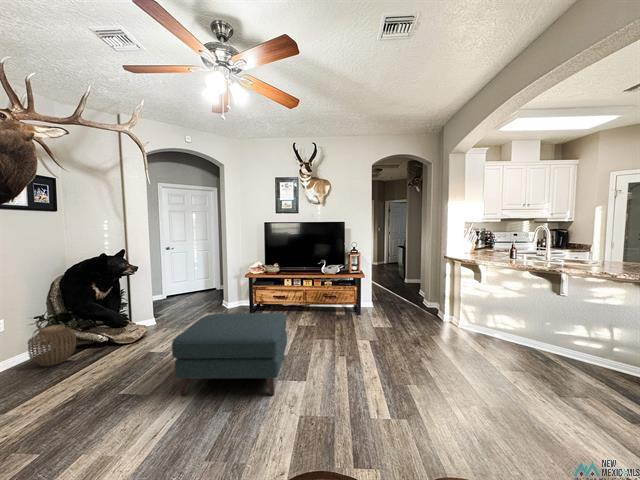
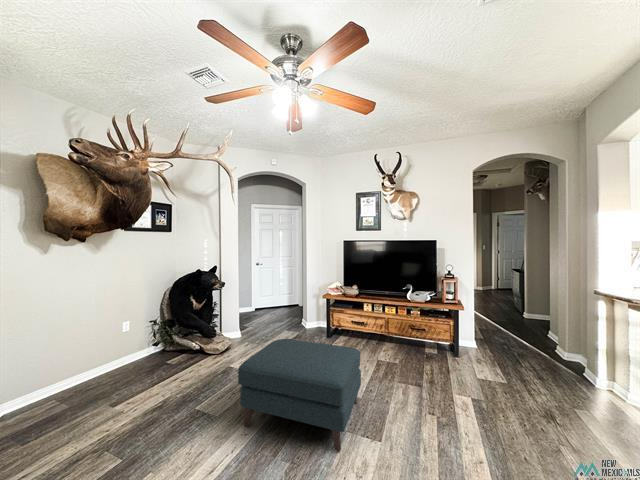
woven basket: present [28,324,76,366] -> none [141,330,175,367]

